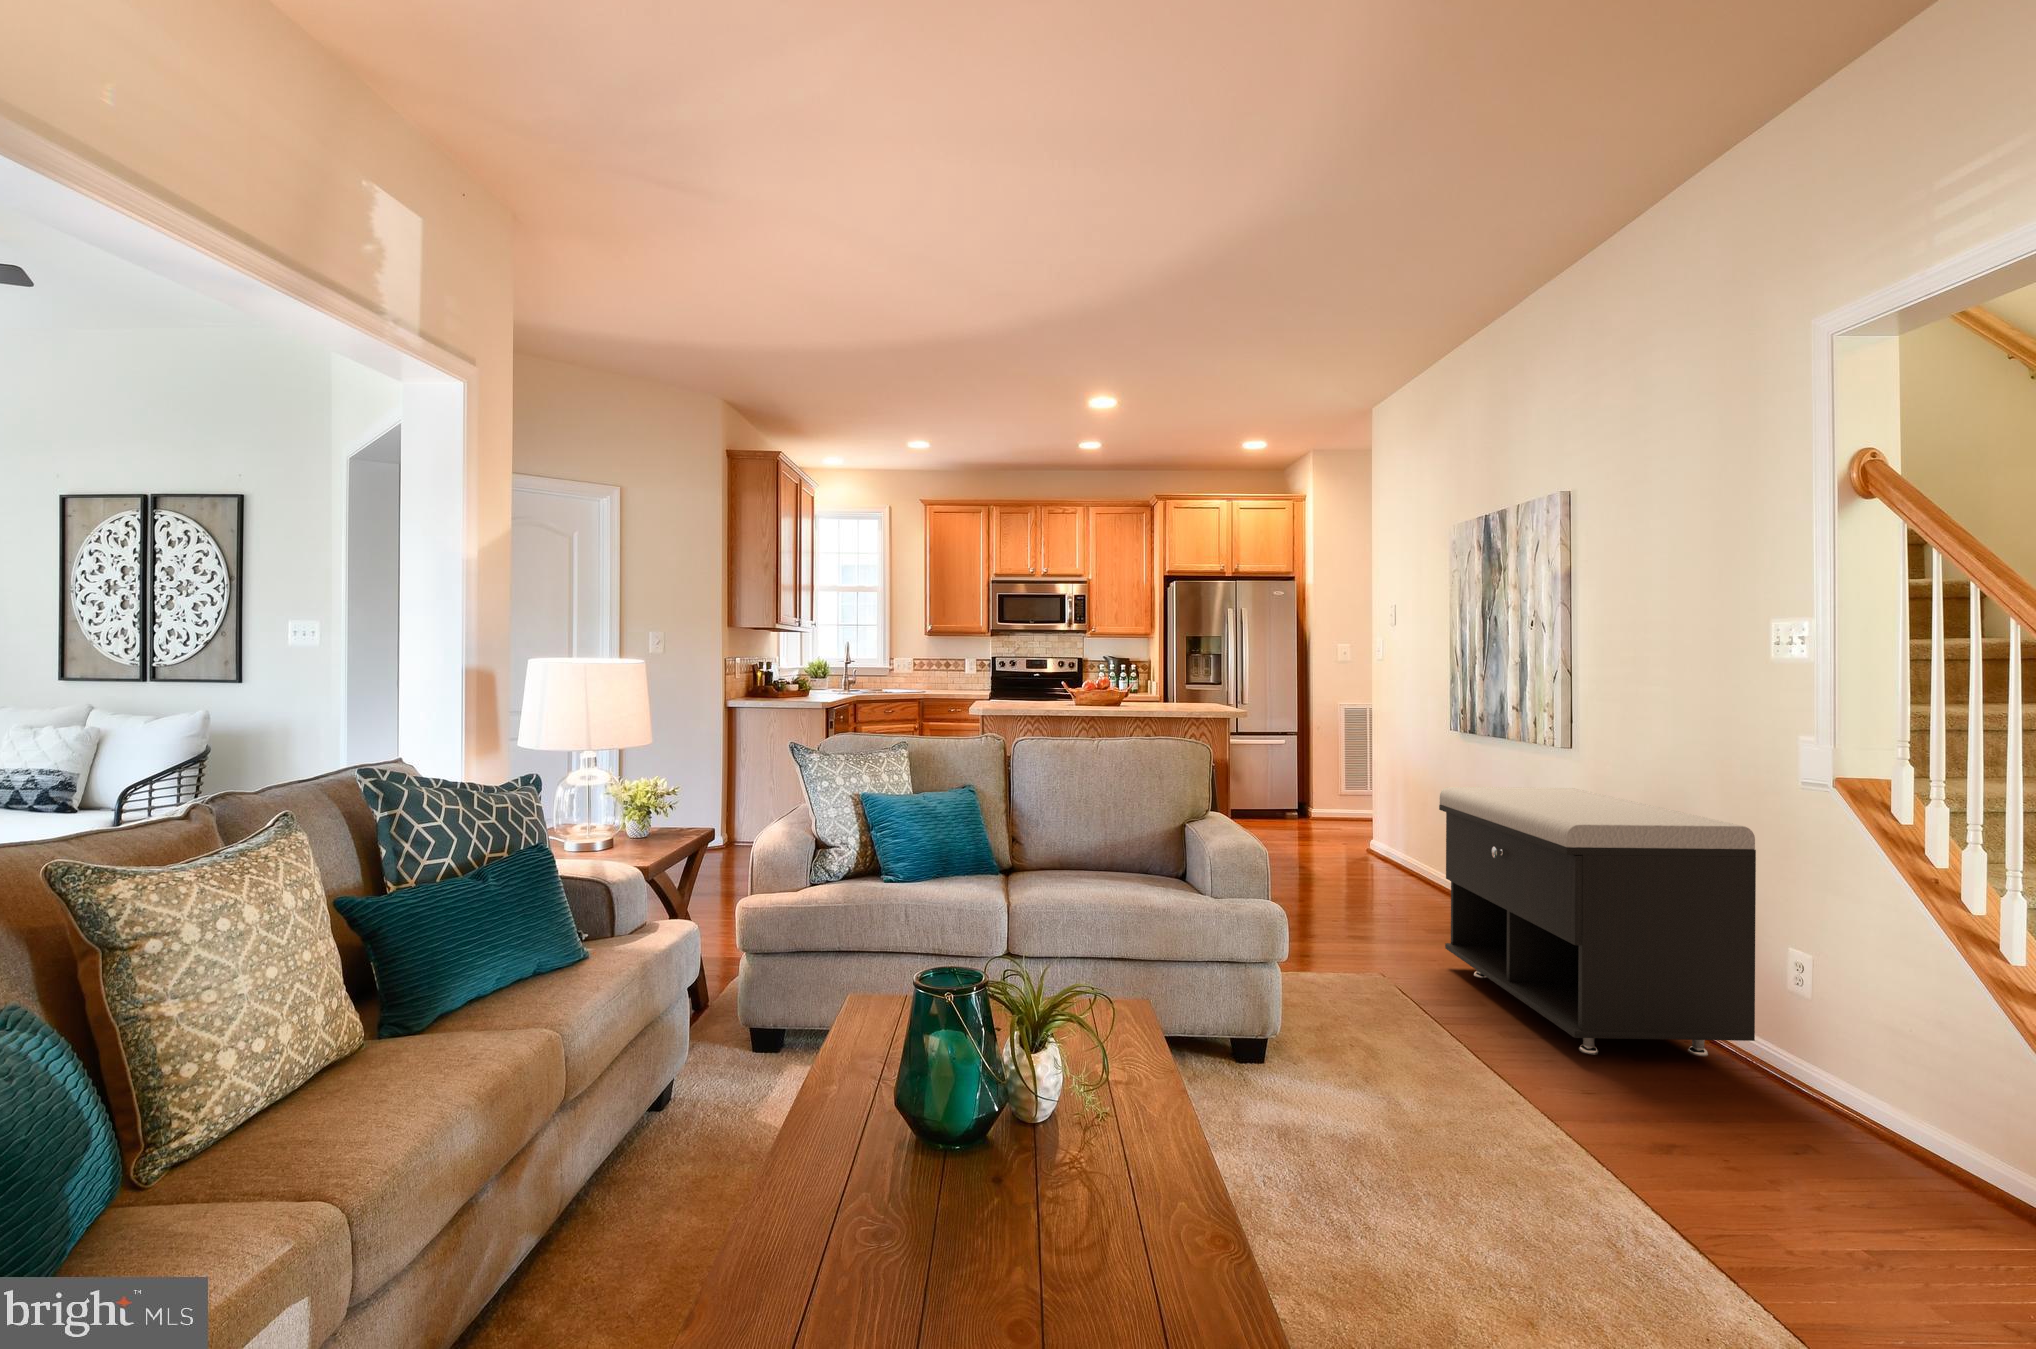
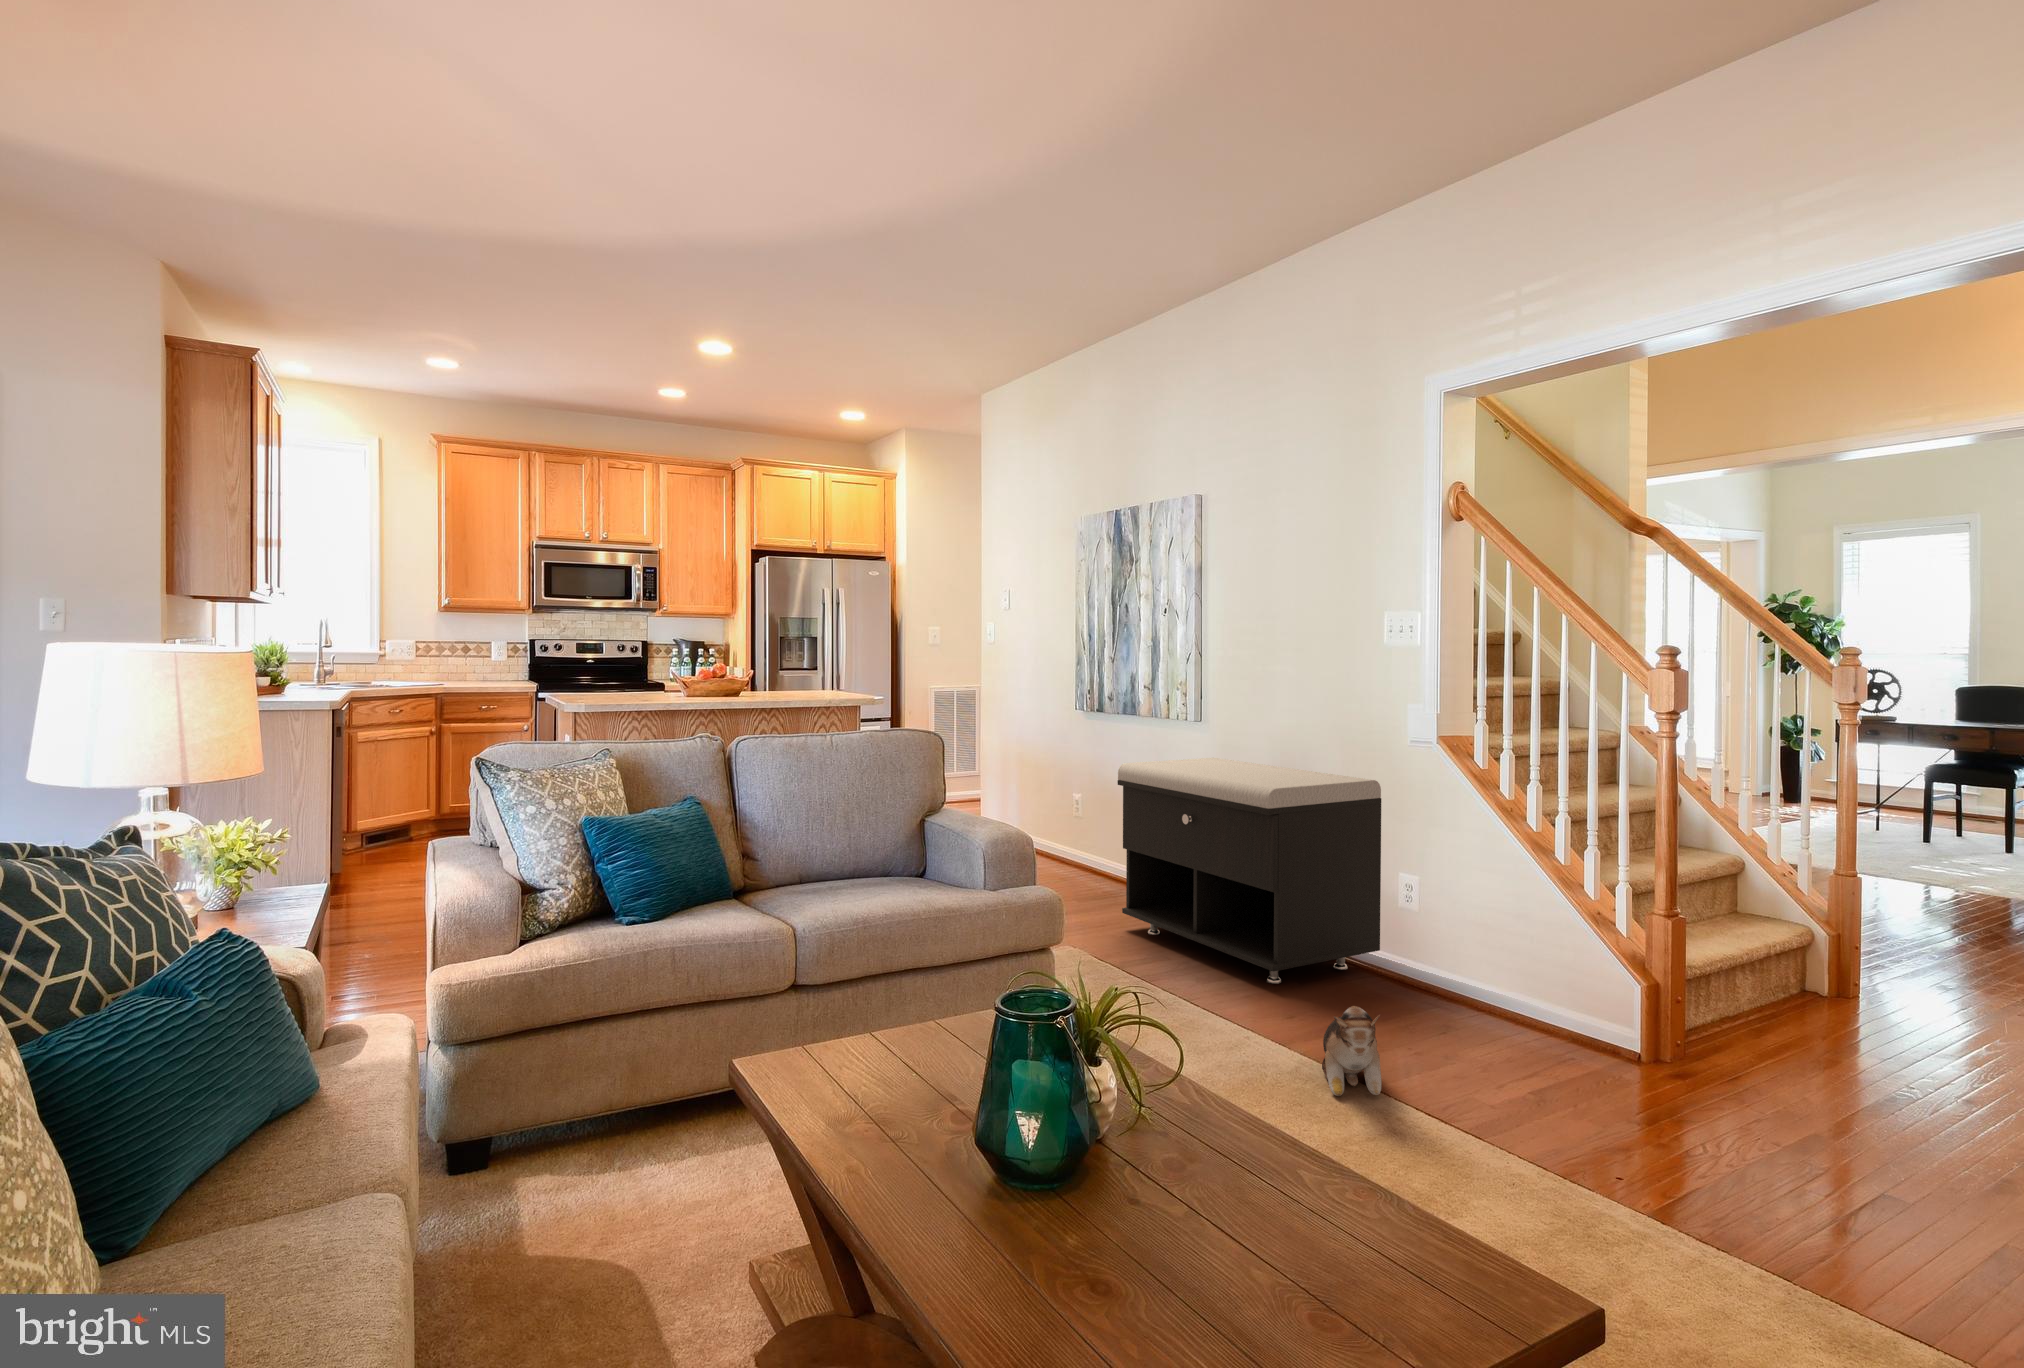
plush toy: none [1541,1085,1635,1201] -> present [1322,1006,1381,1096]

